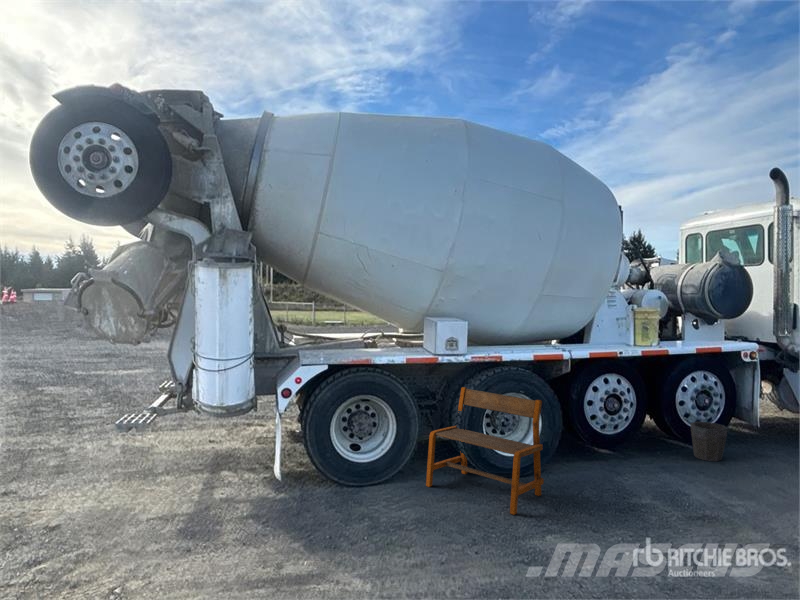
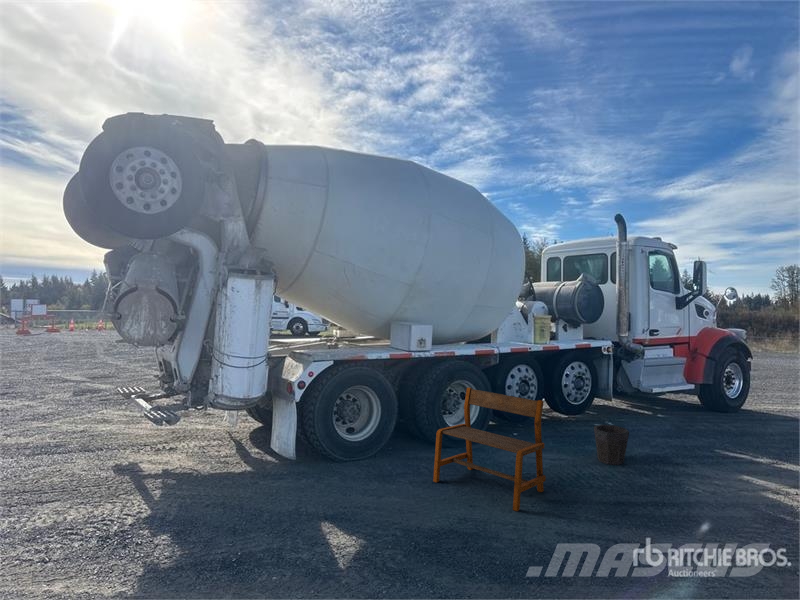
waste bin: present [690,422,728,461] -> present [594,425,629,465]

